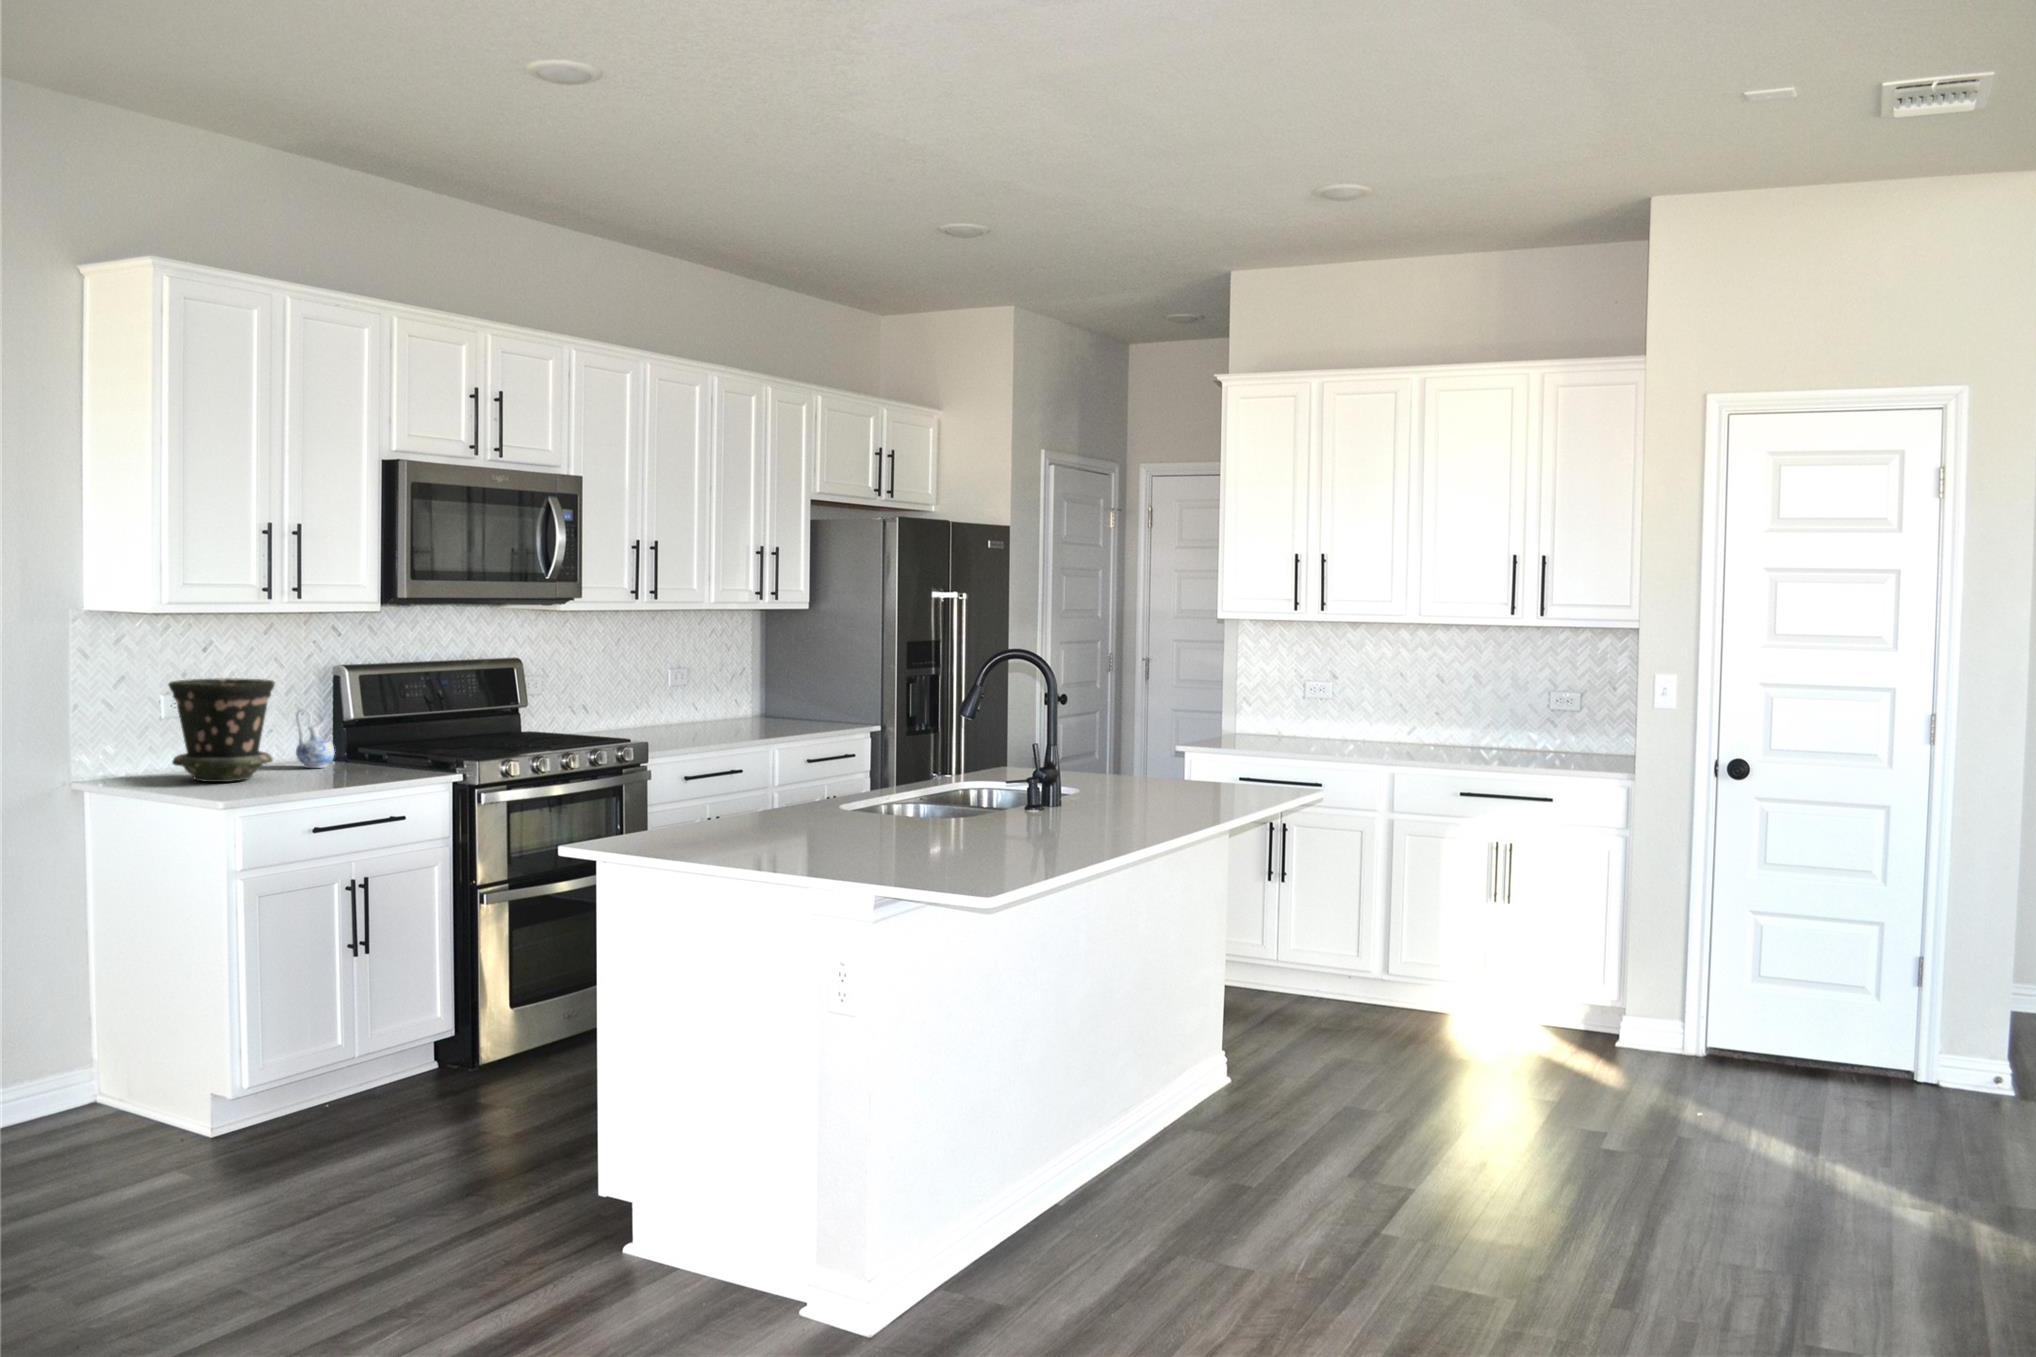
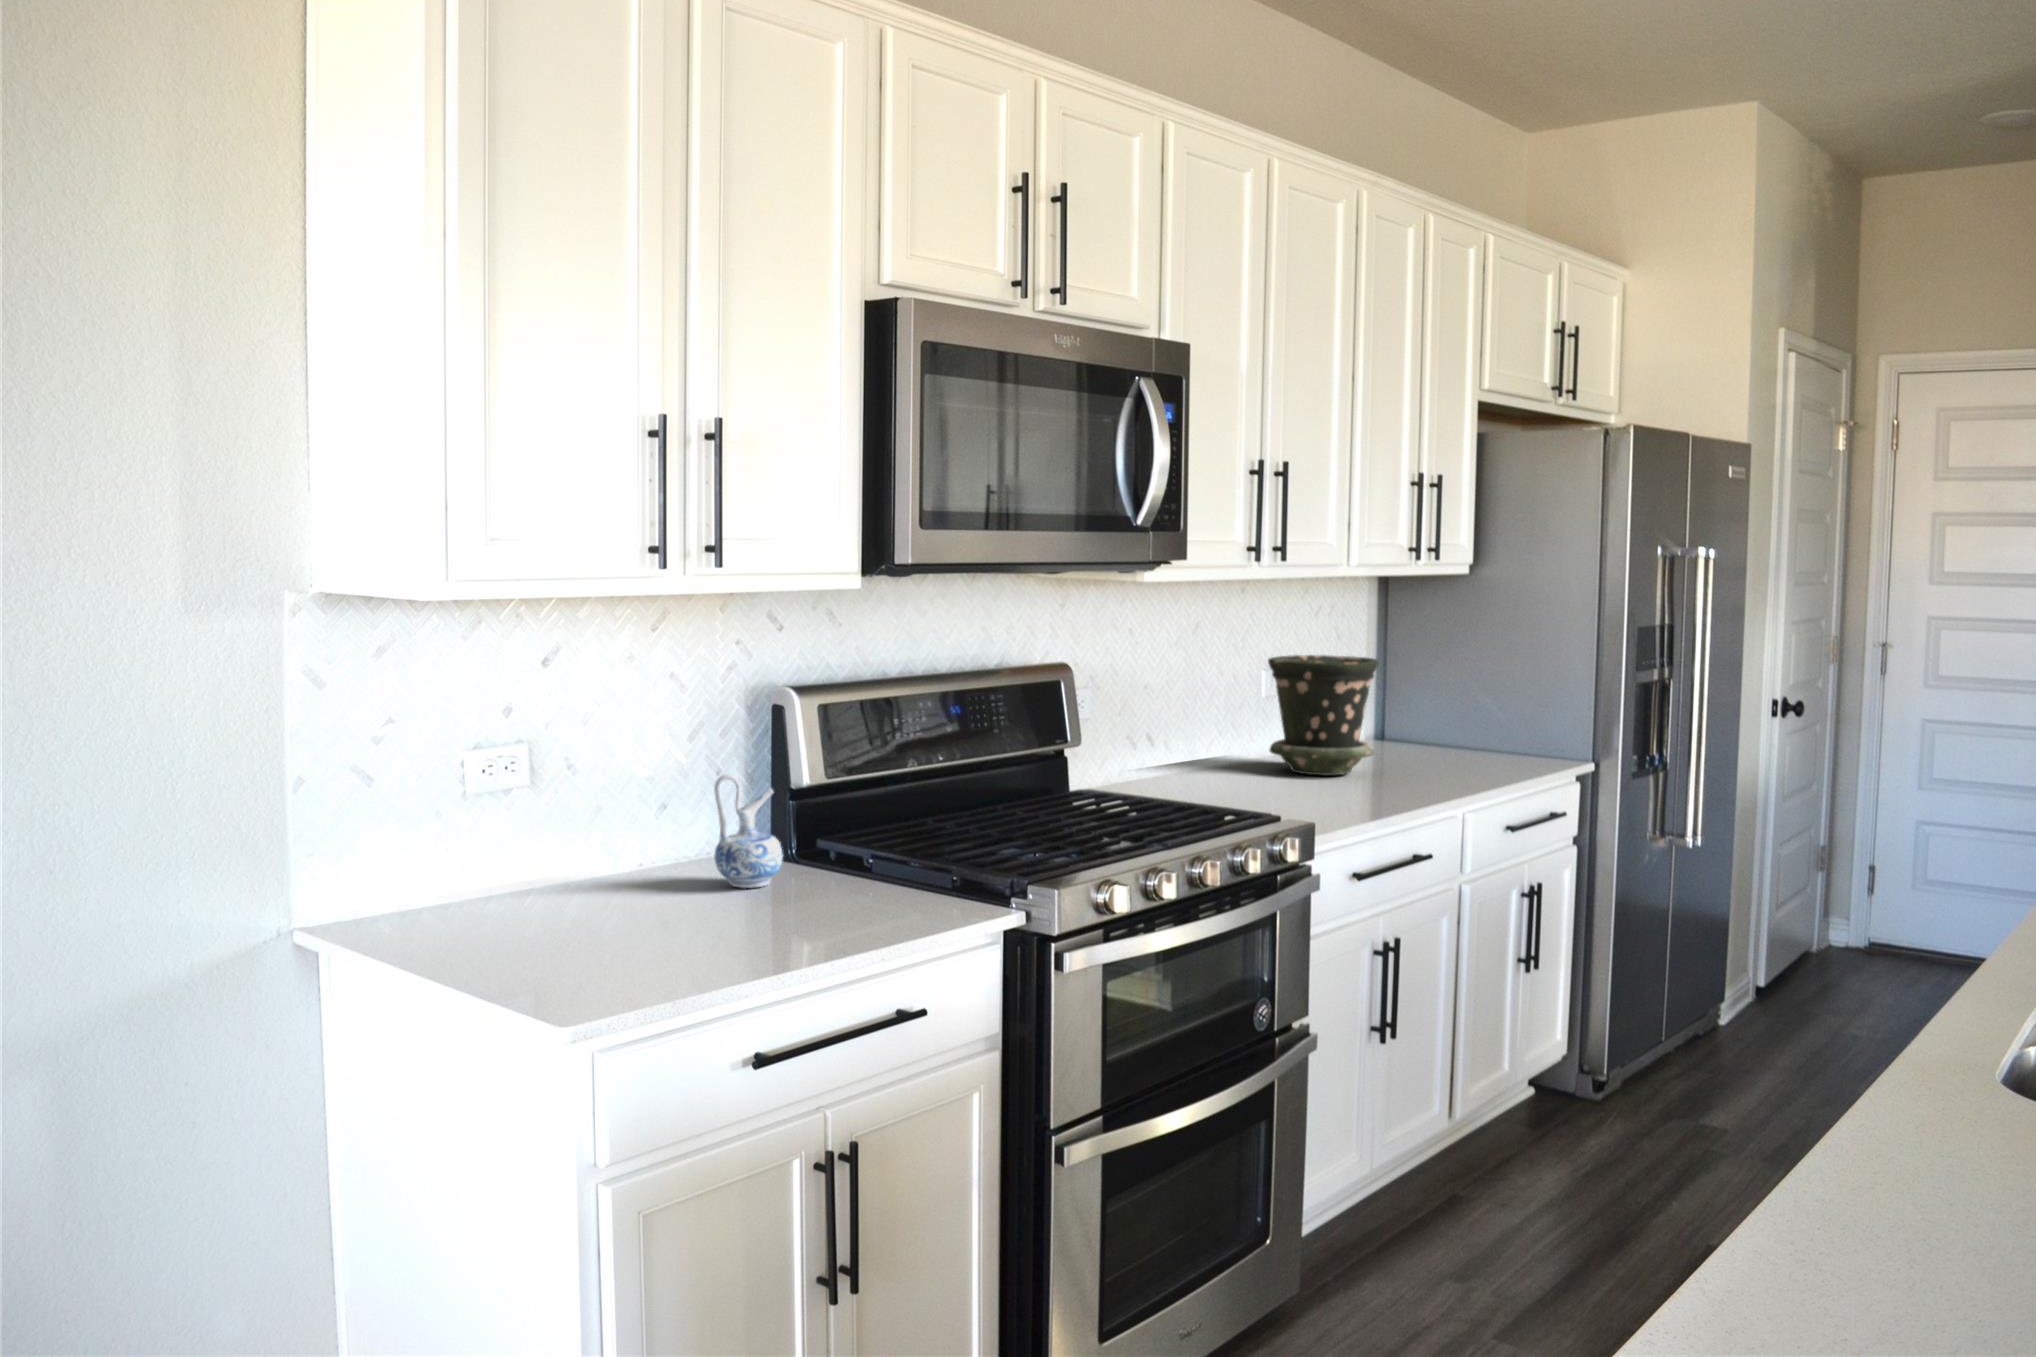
flower pot: present [168,678,275,782] -> present [1268,655,1379,775]

